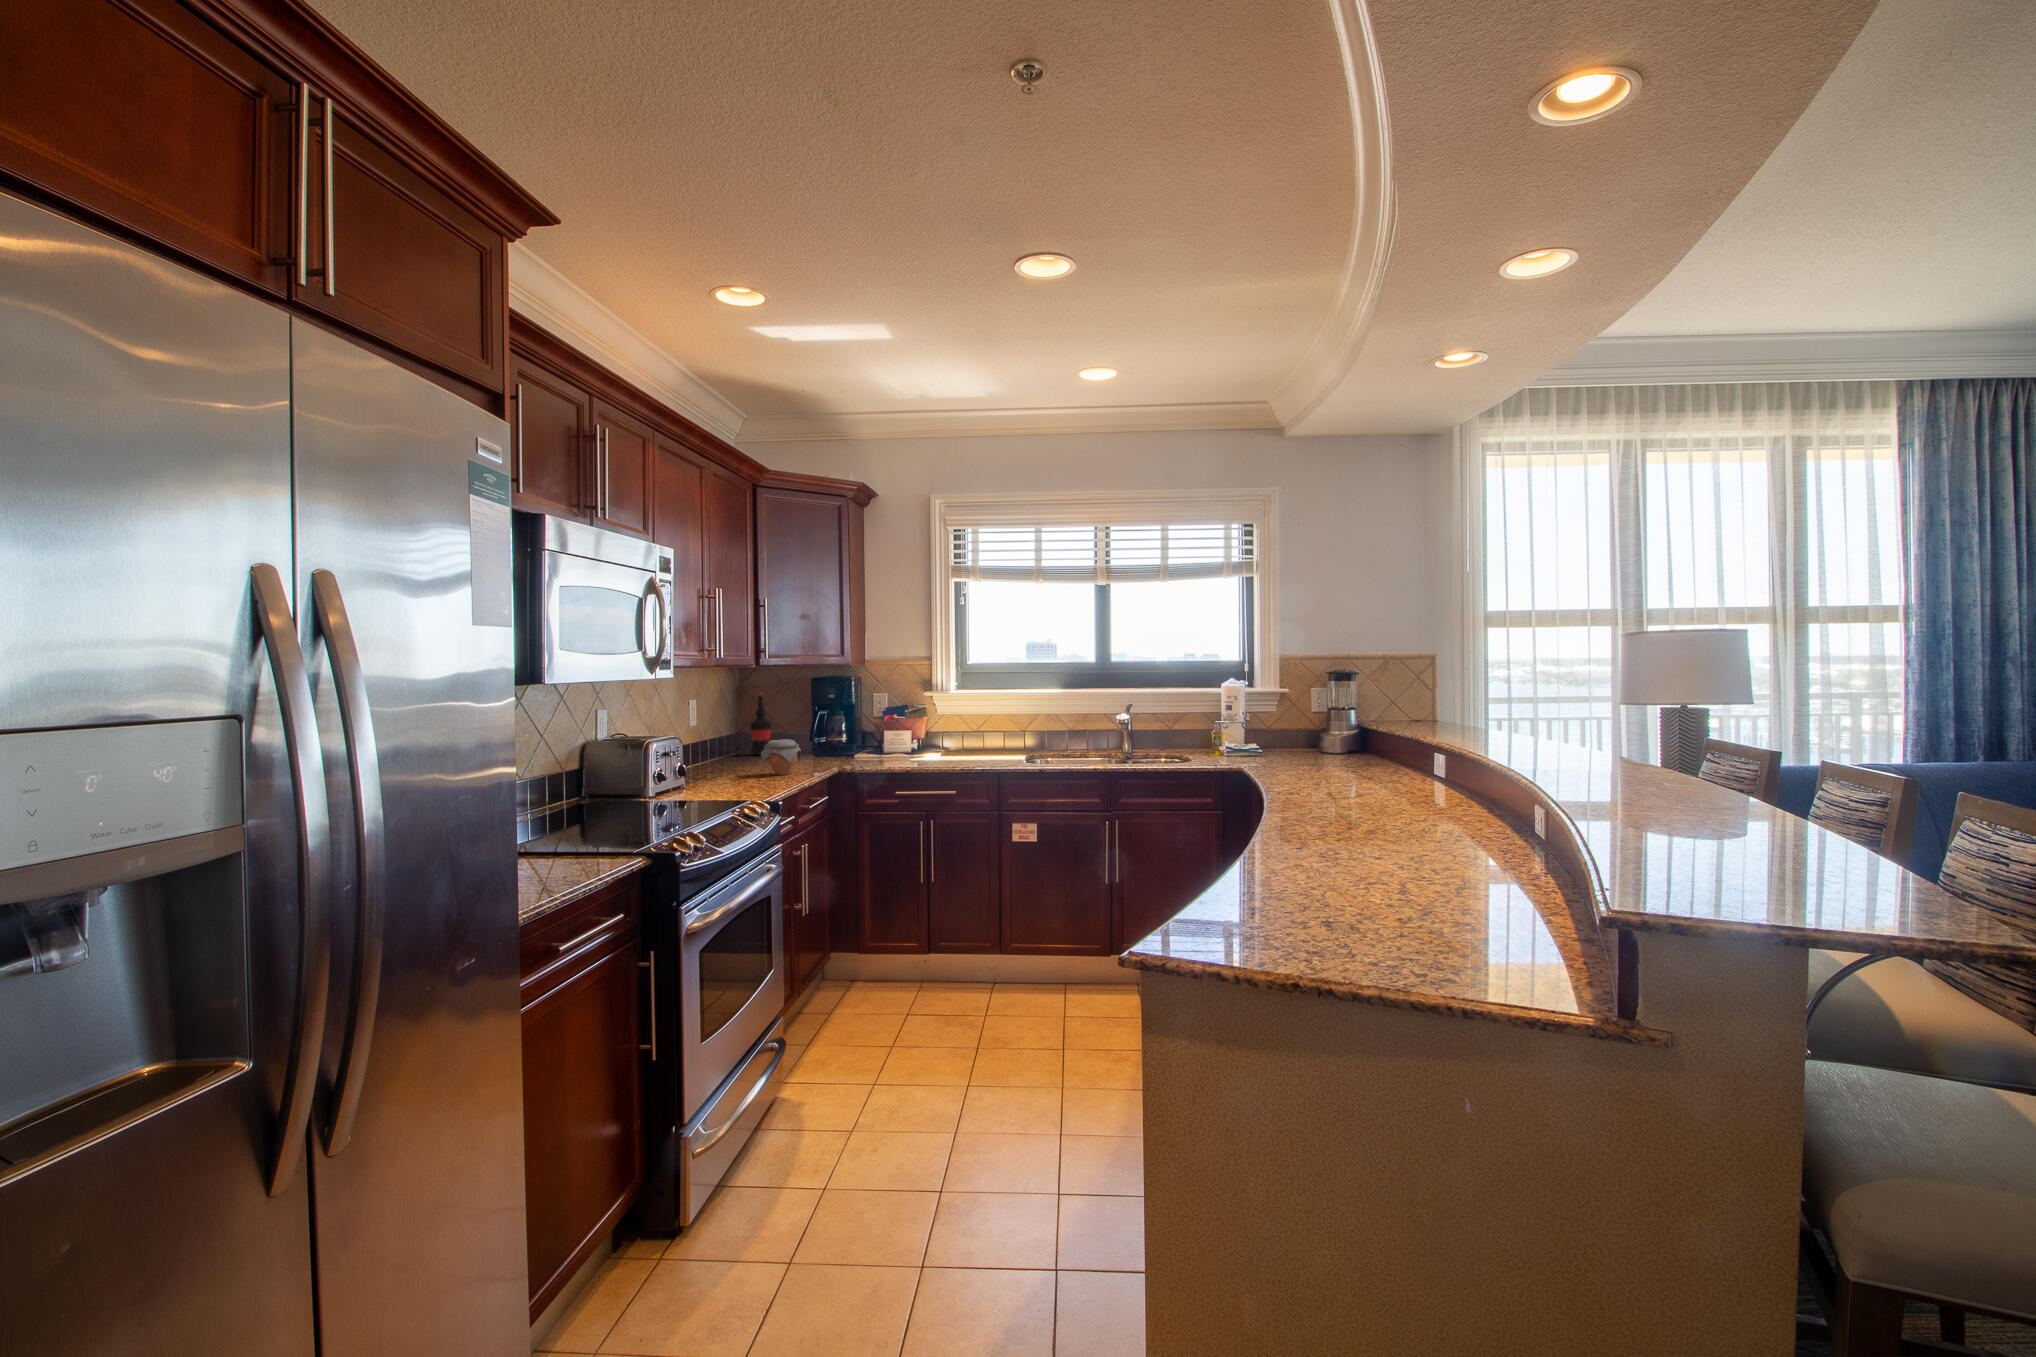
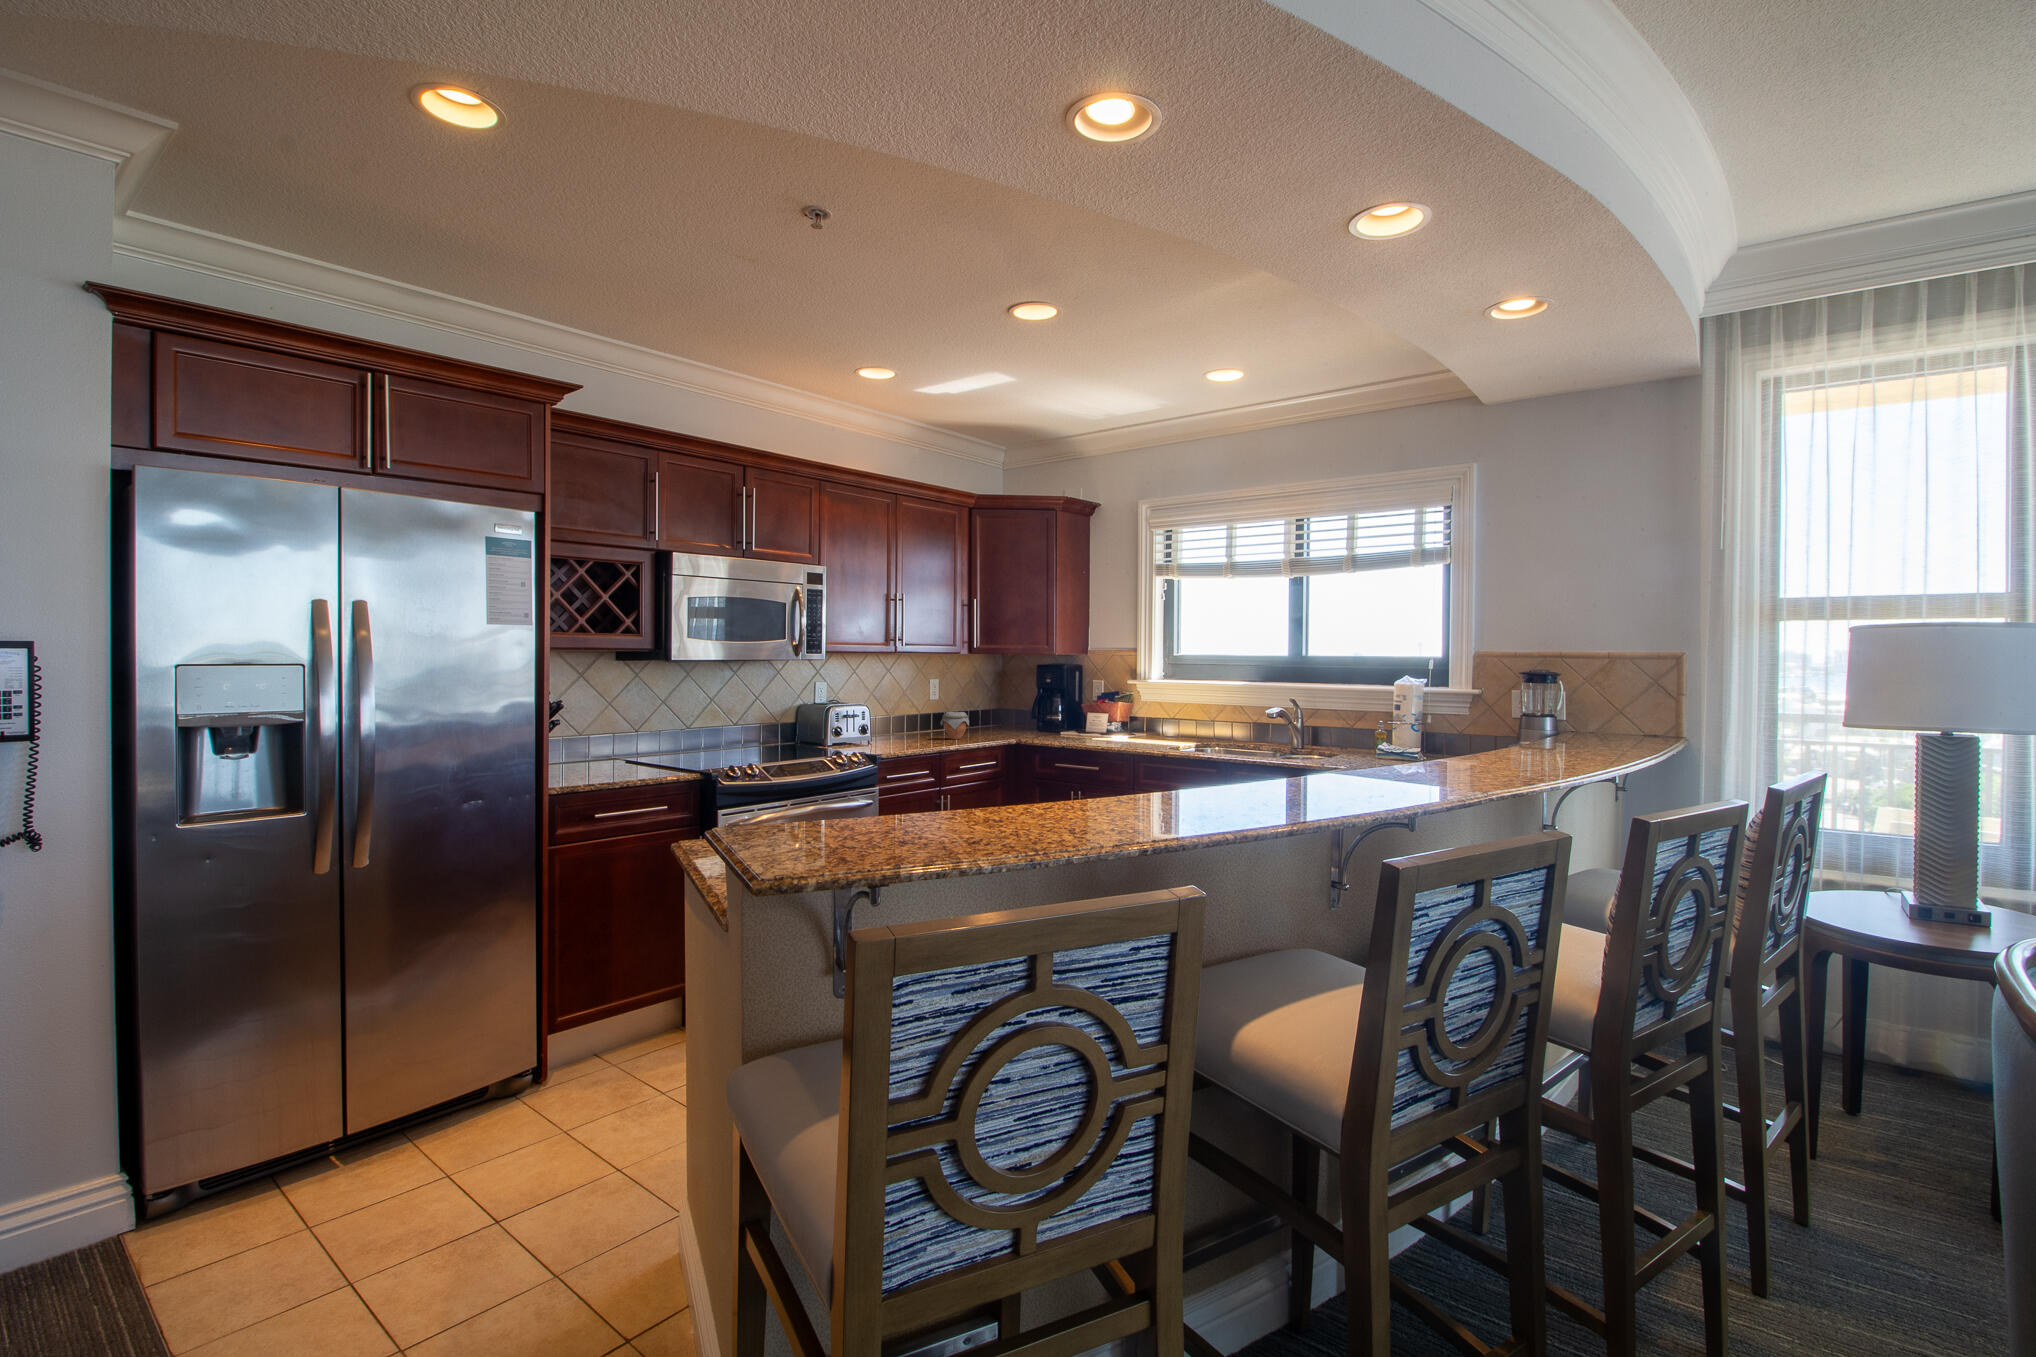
wine bottle: present [750,693,772,755] -> none [1004,678,1023,728]

